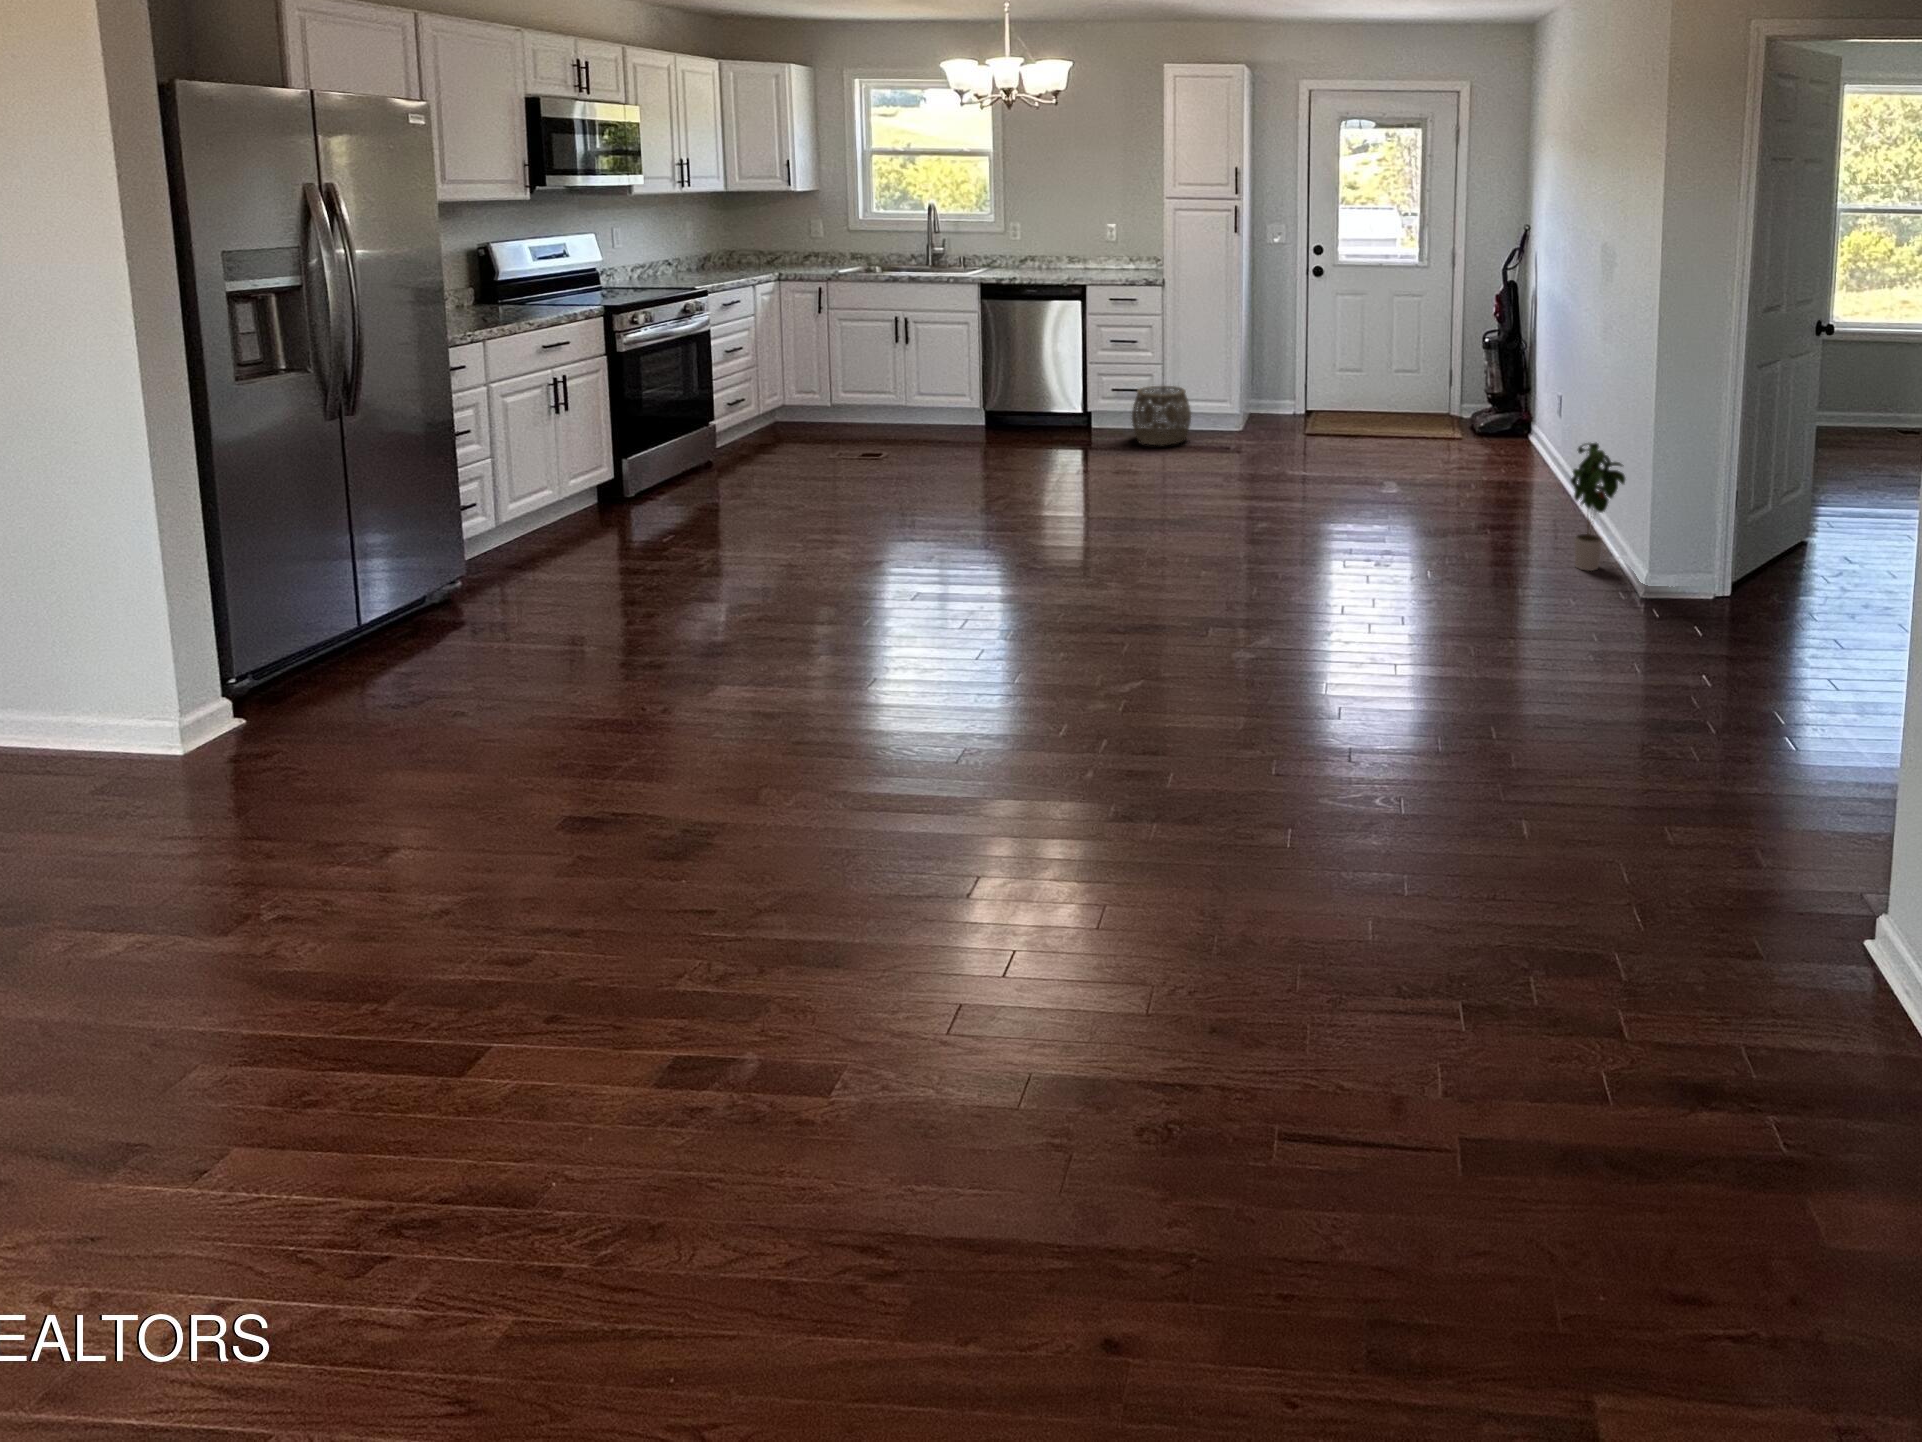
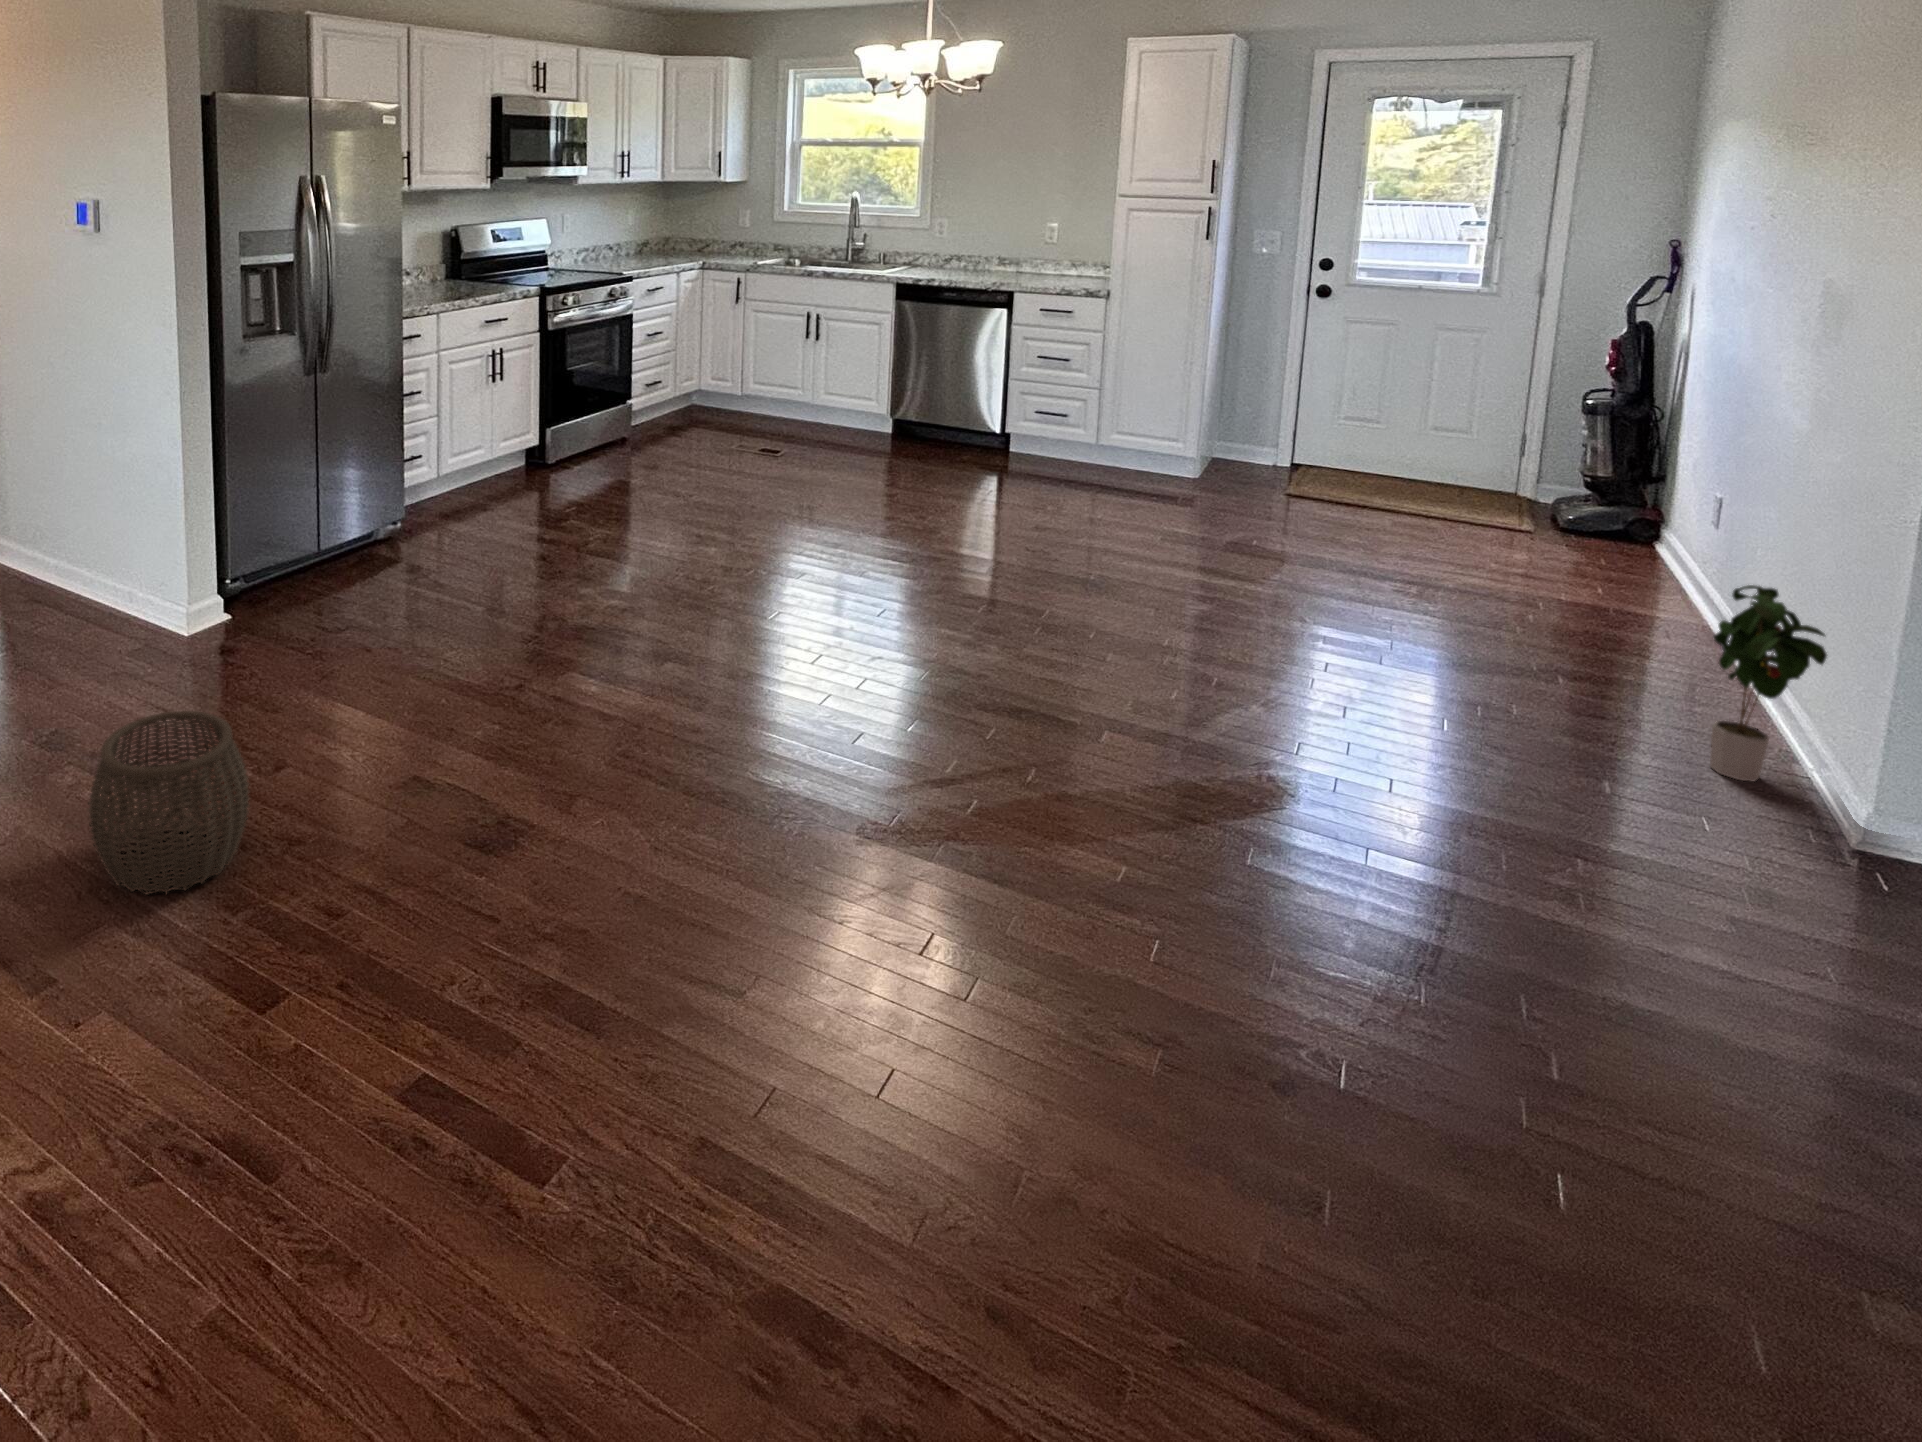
woven basket: present [1132,386,1191,446] -> present [88,711,249,895]

